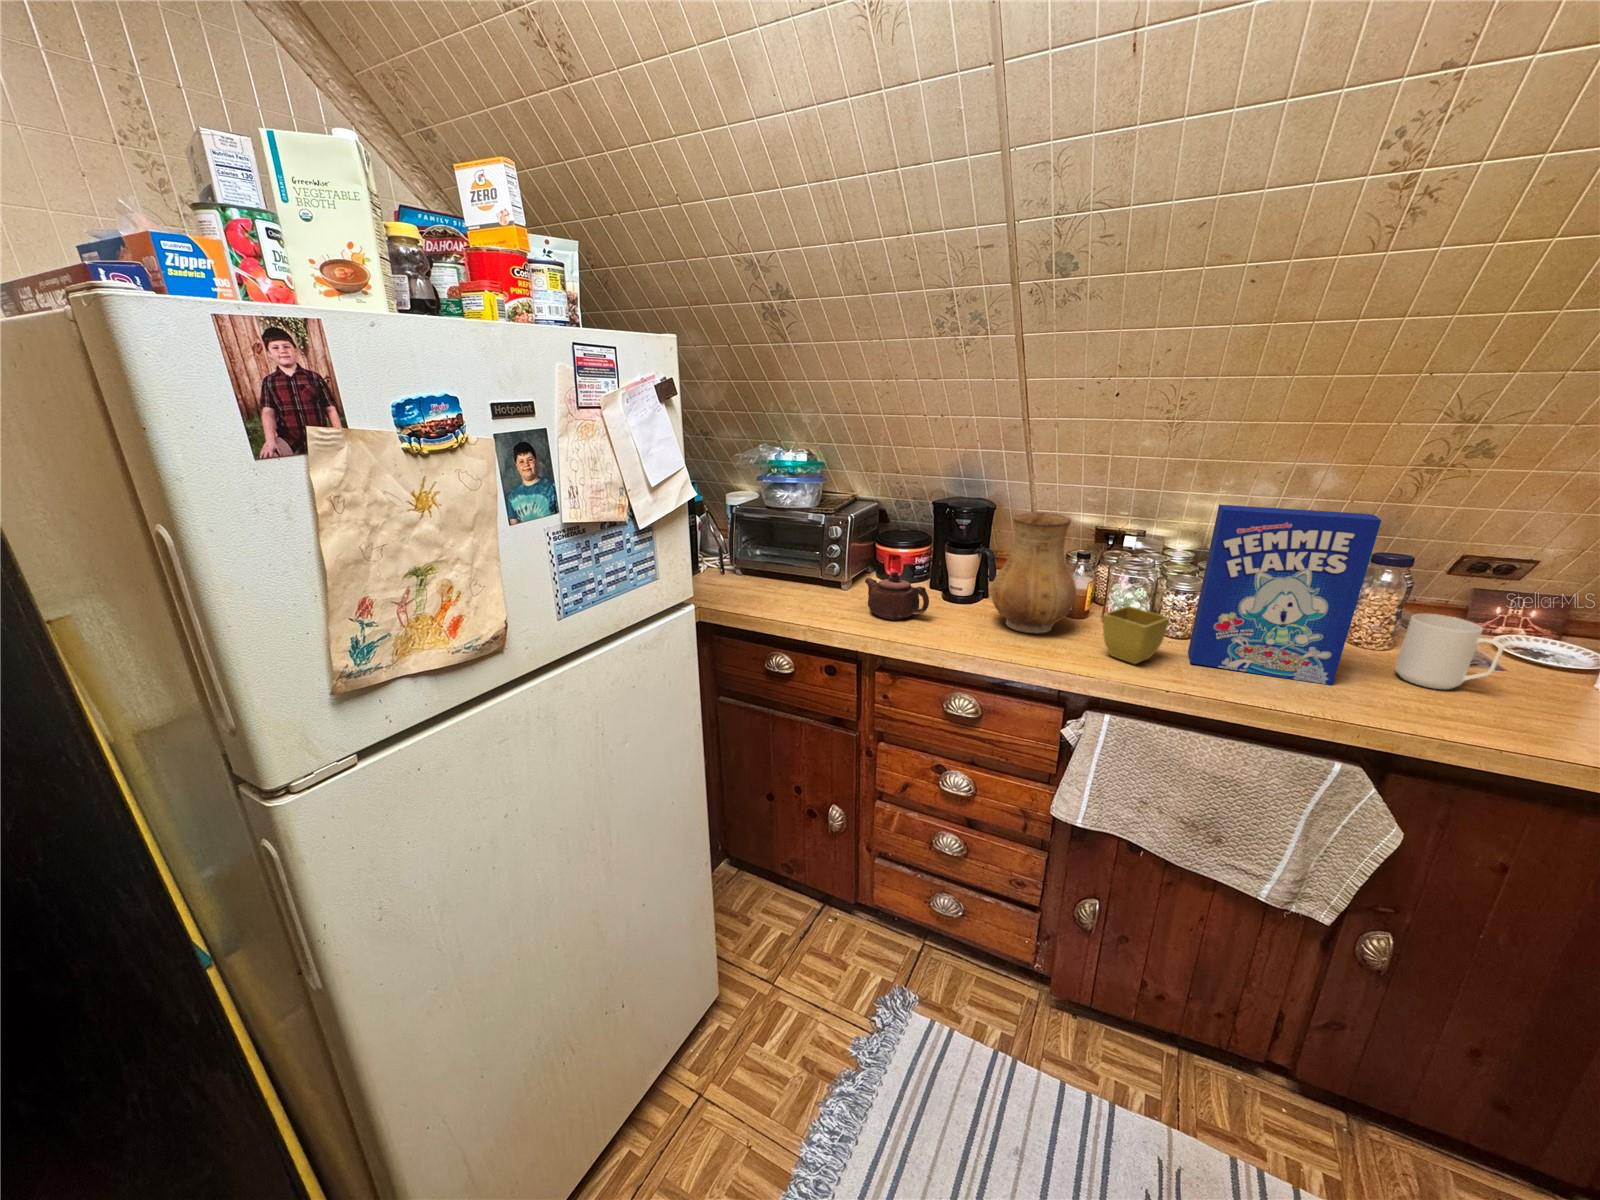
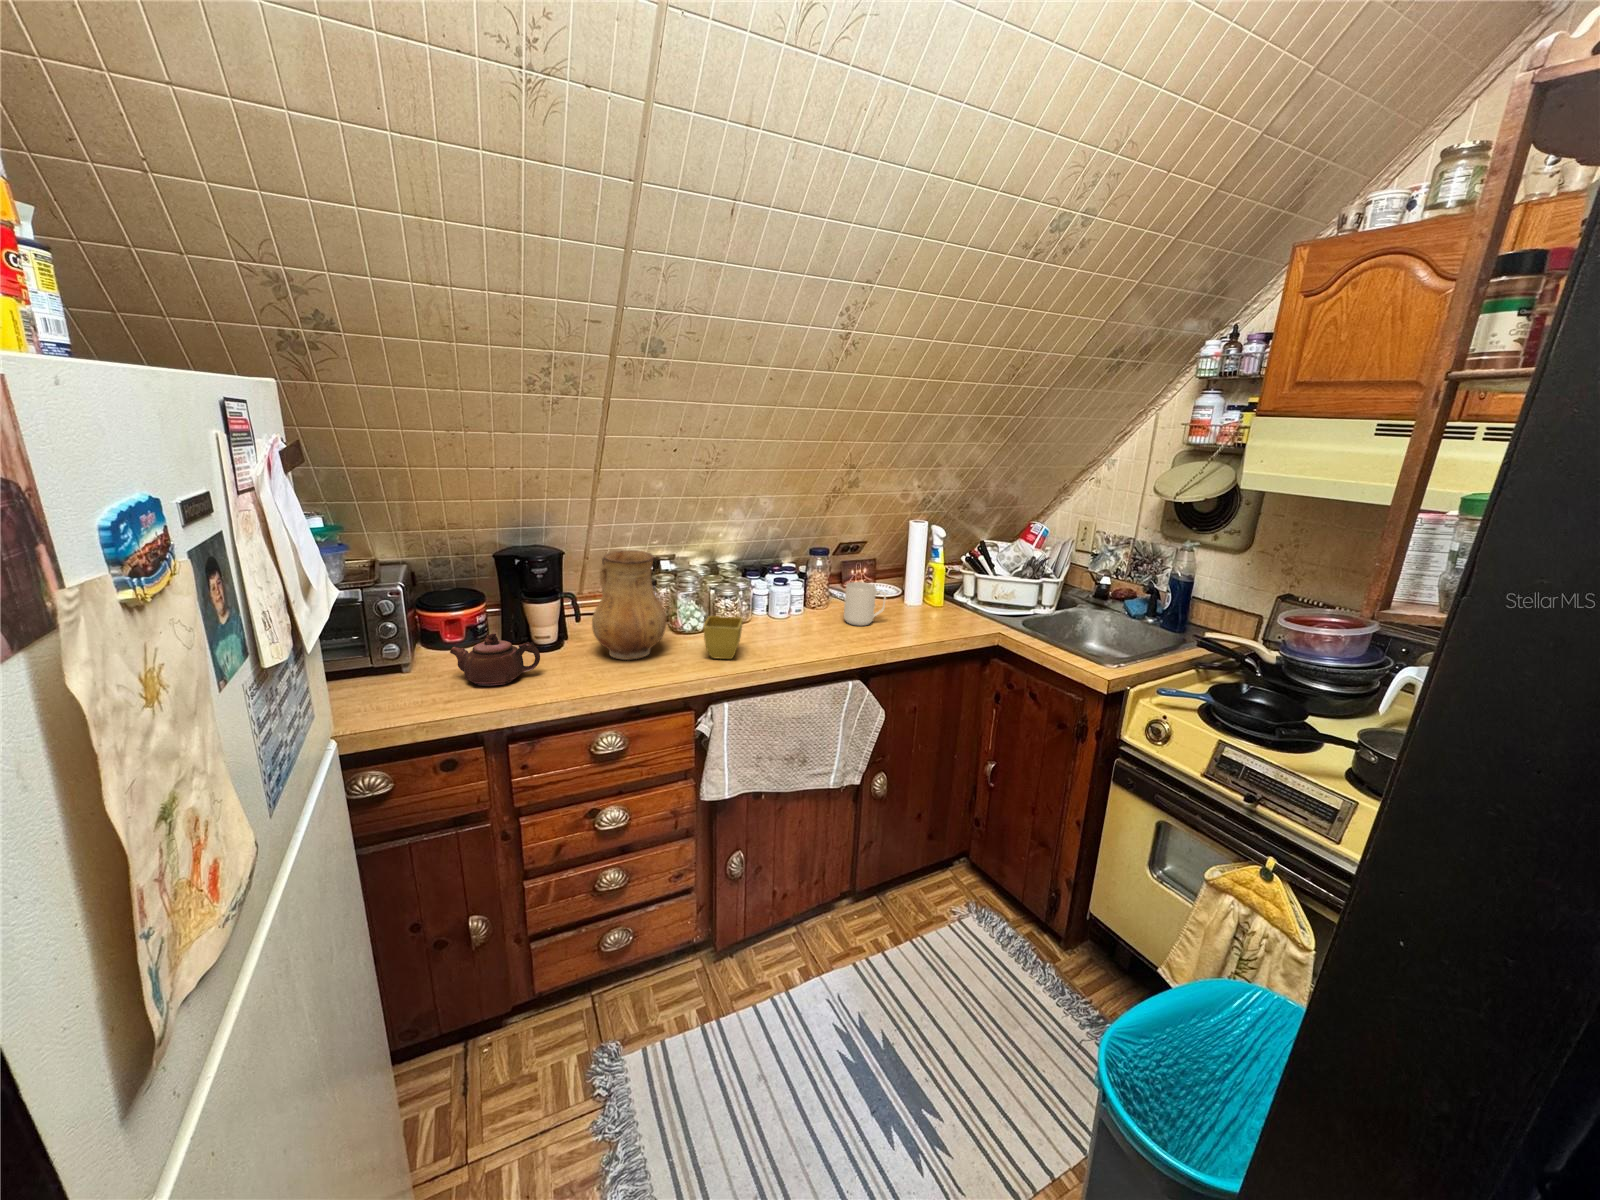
cereal box: present [1188,505,1381,685] -> none [749,528,838,647]

